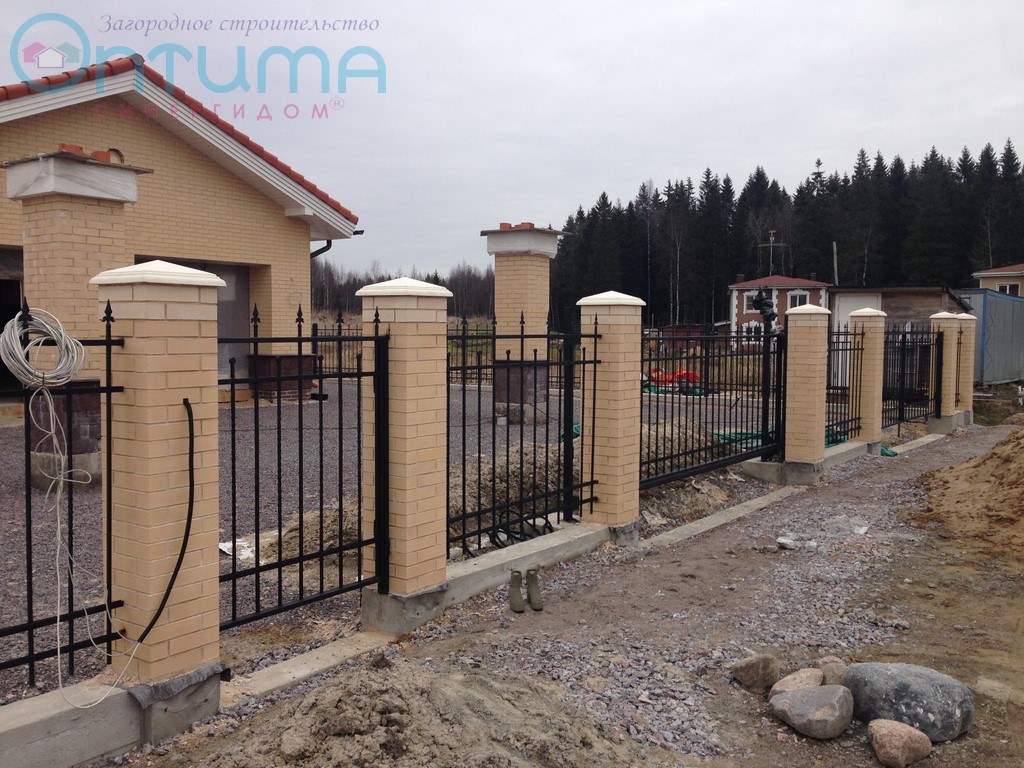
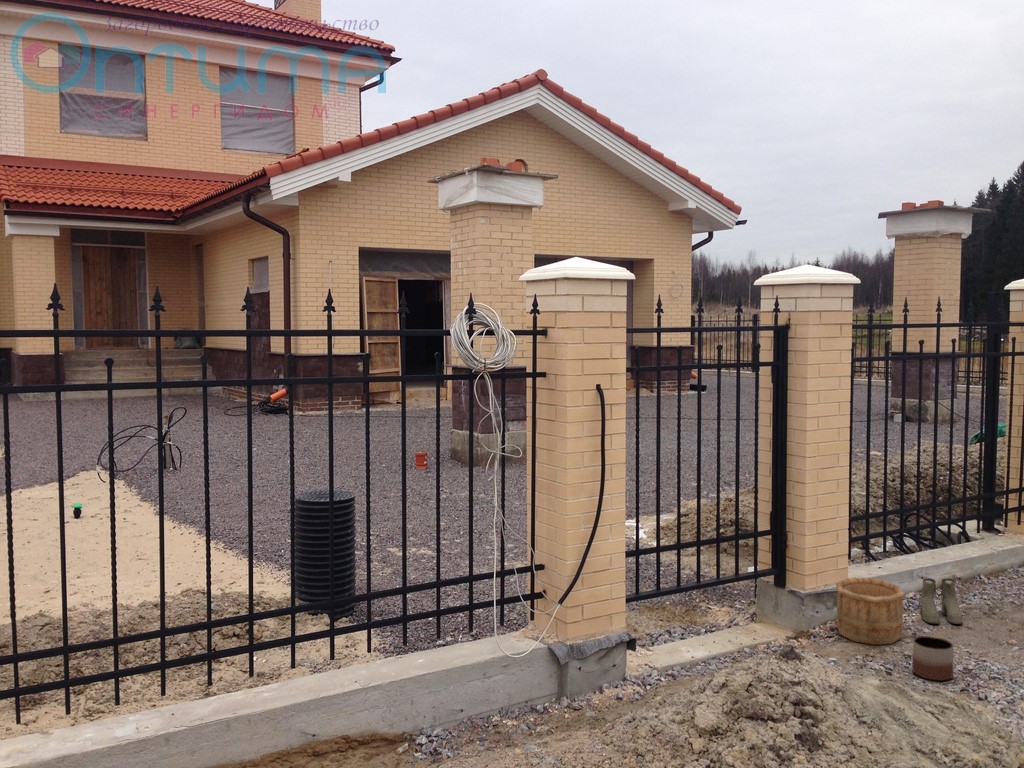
wooden bucket: none [435,576,495,639] -> present [836,578,905,645]
planter: none [499,625,532,665] -> present [912,636,953,681]

